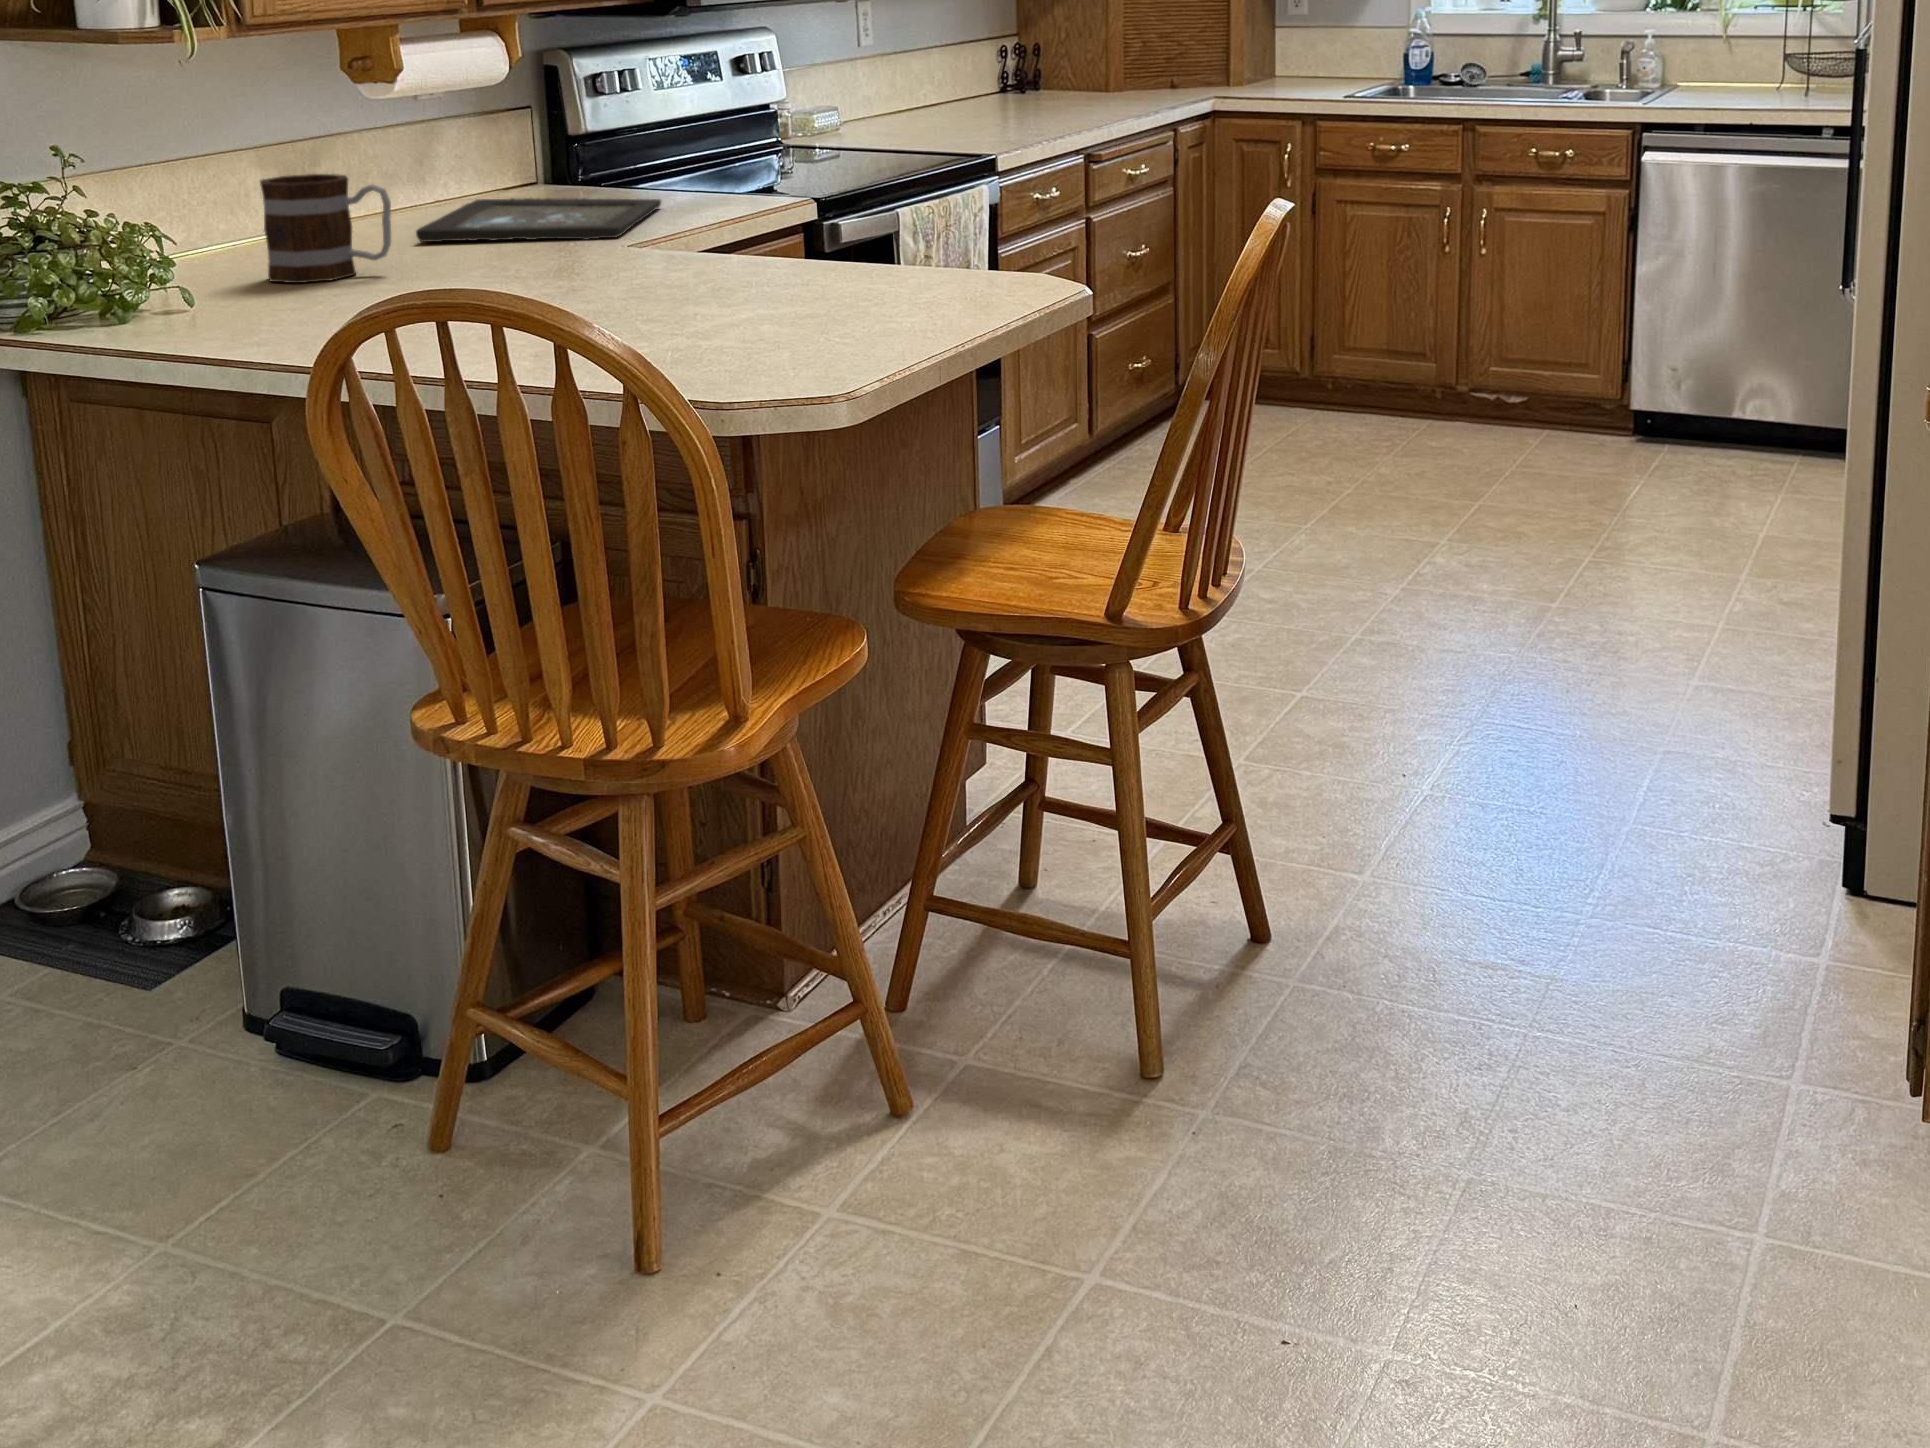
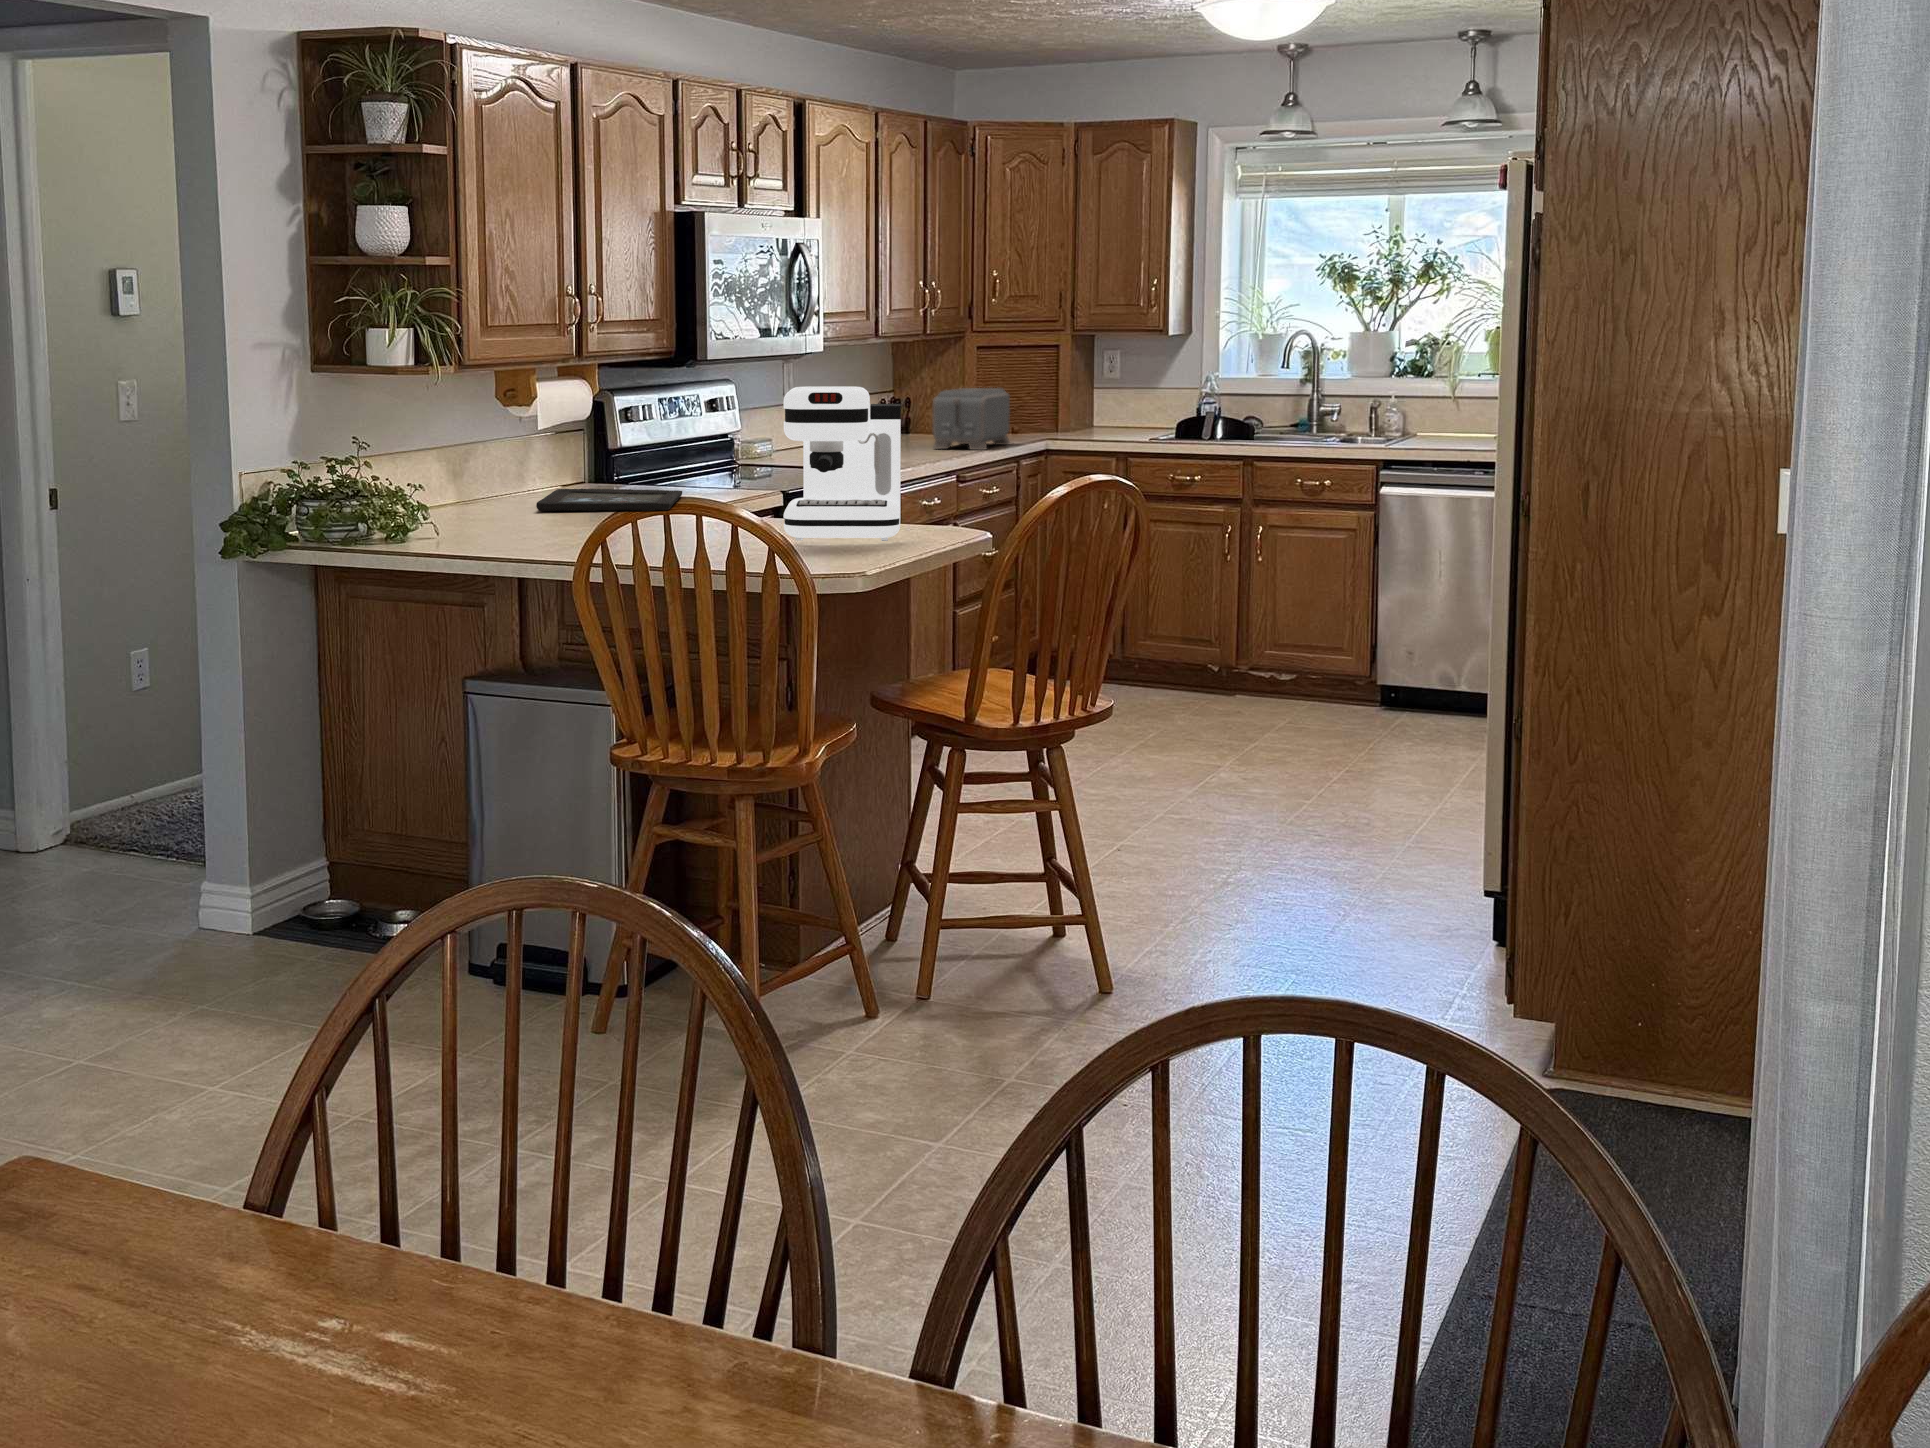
toaster: none [1057,31,1163,114] -> present [932,388,1010,450]
coffee maker: none [734,57,941,311] -> present [784,386,901,541]
mug: present [260,174,391,283] -> none [460,461,541,528]

